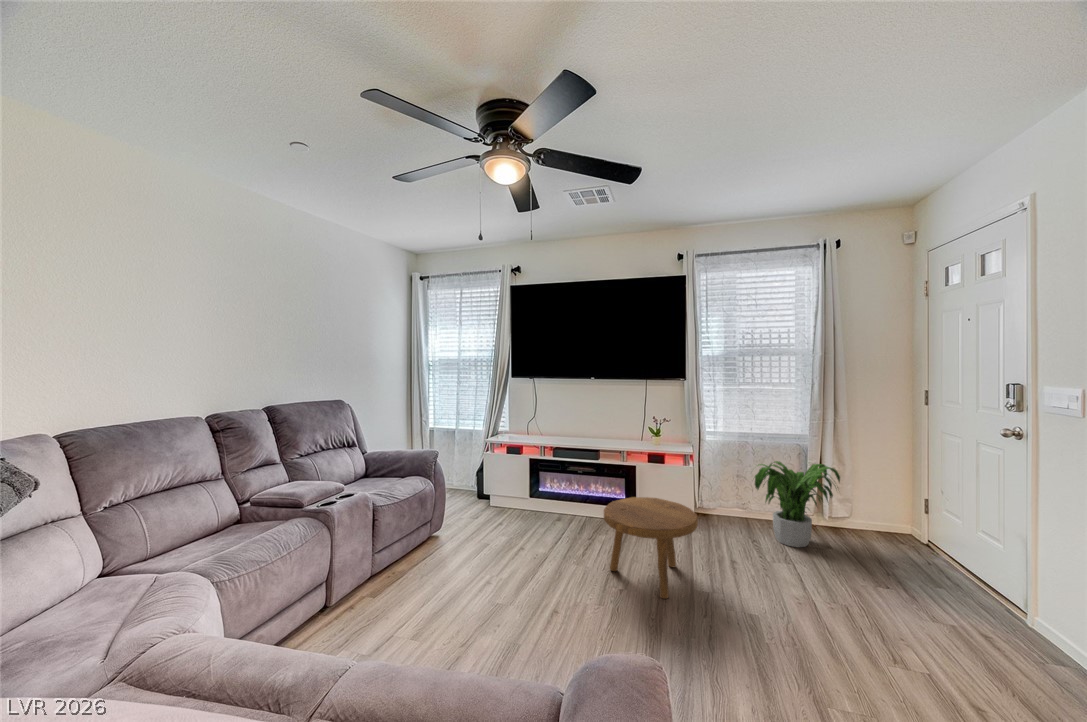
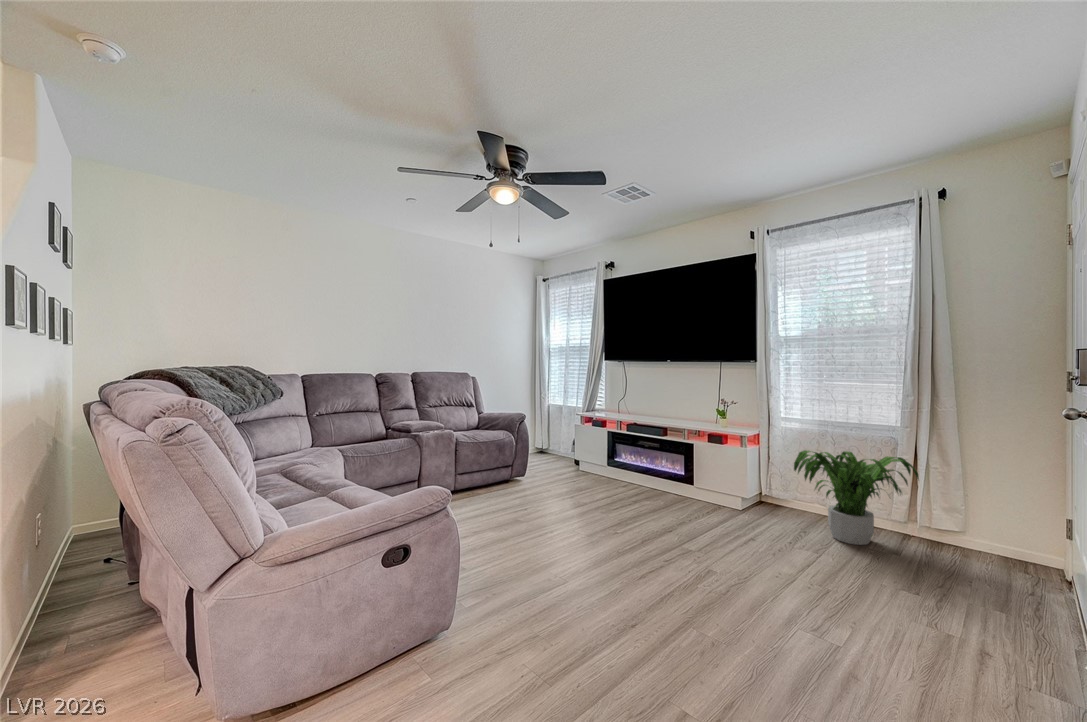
footstool: present [604,497,698,599] -> none [612,462,697,543]

